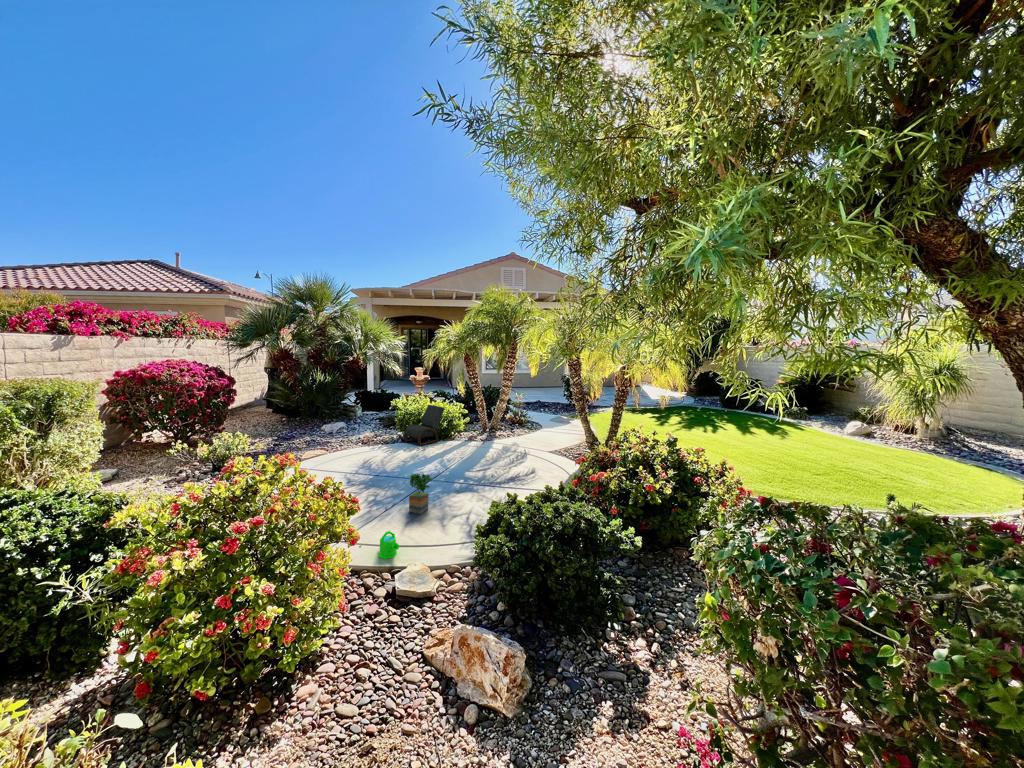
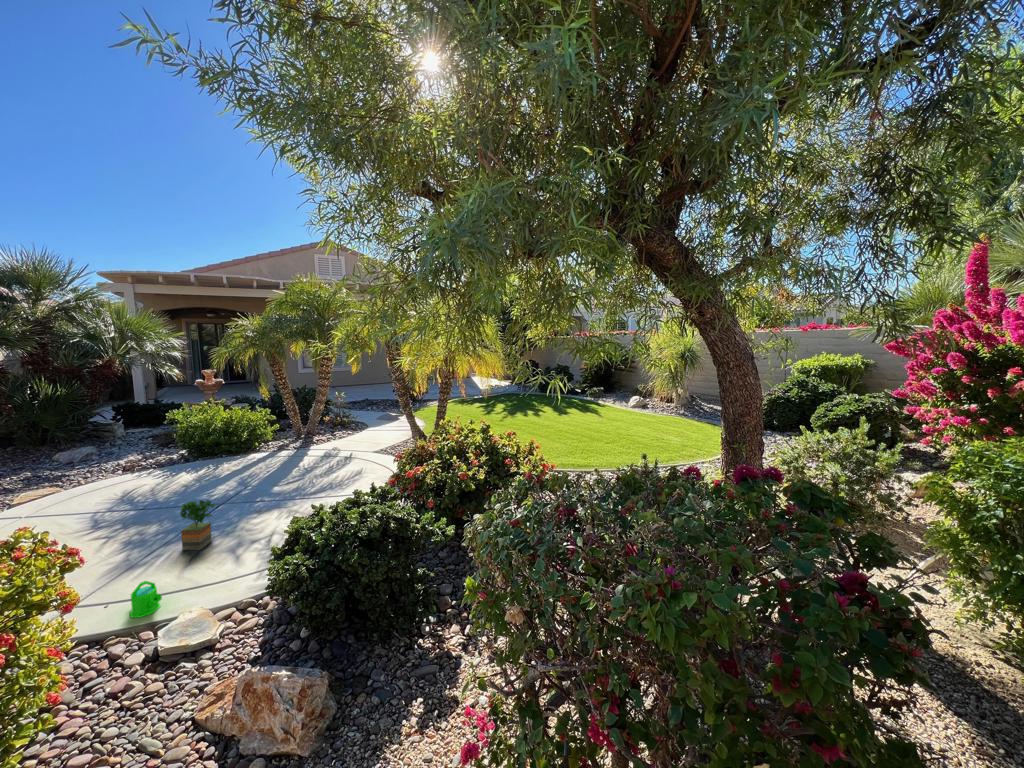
lounge chair: present [404,405,444,446] -> none [179,413,238,466]

